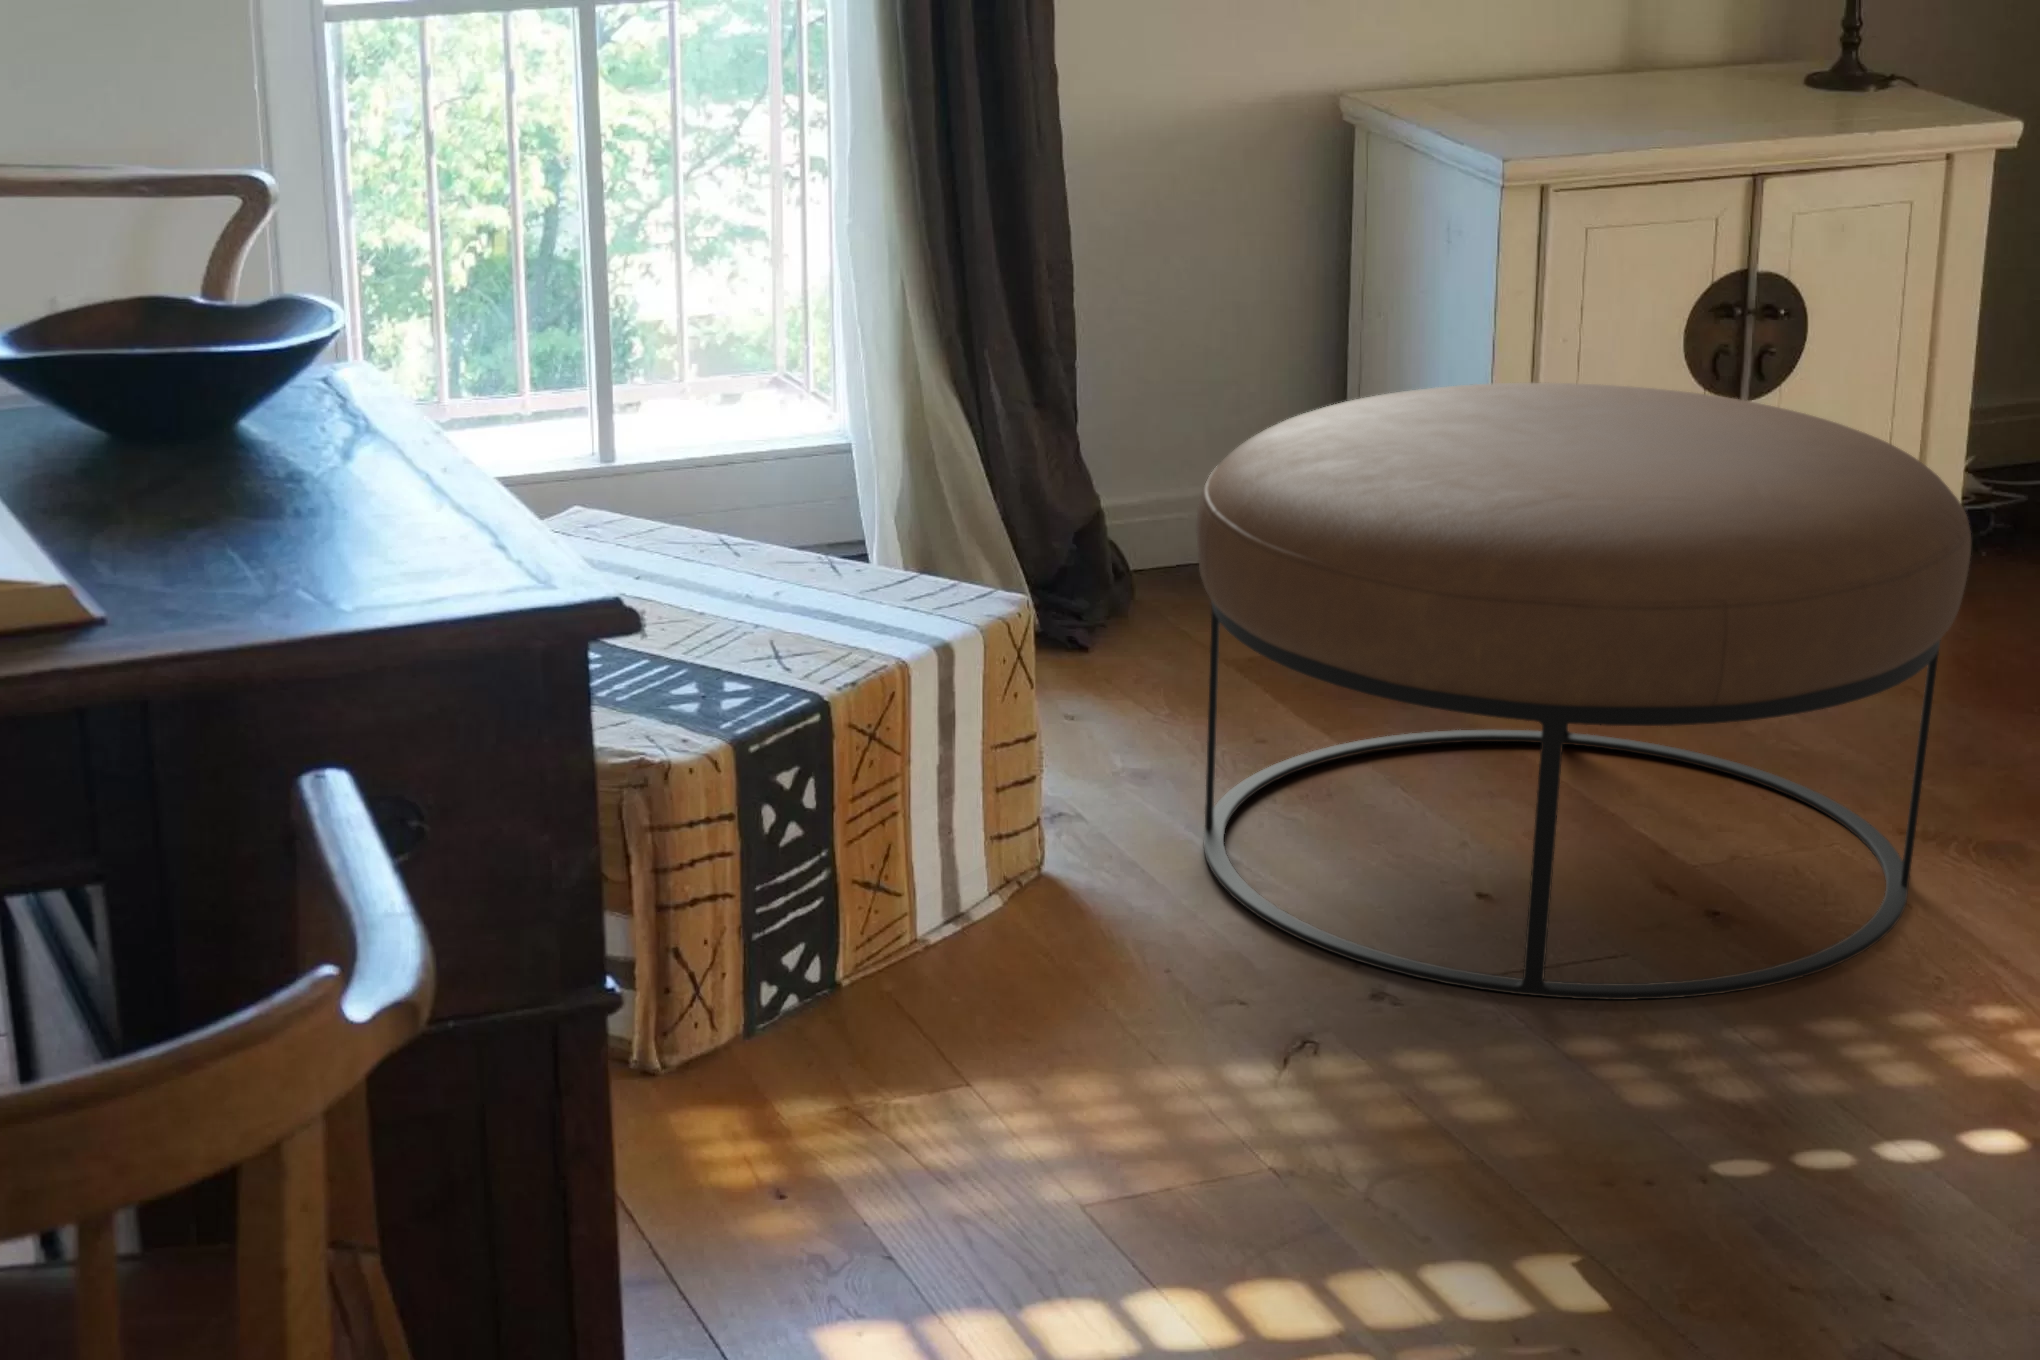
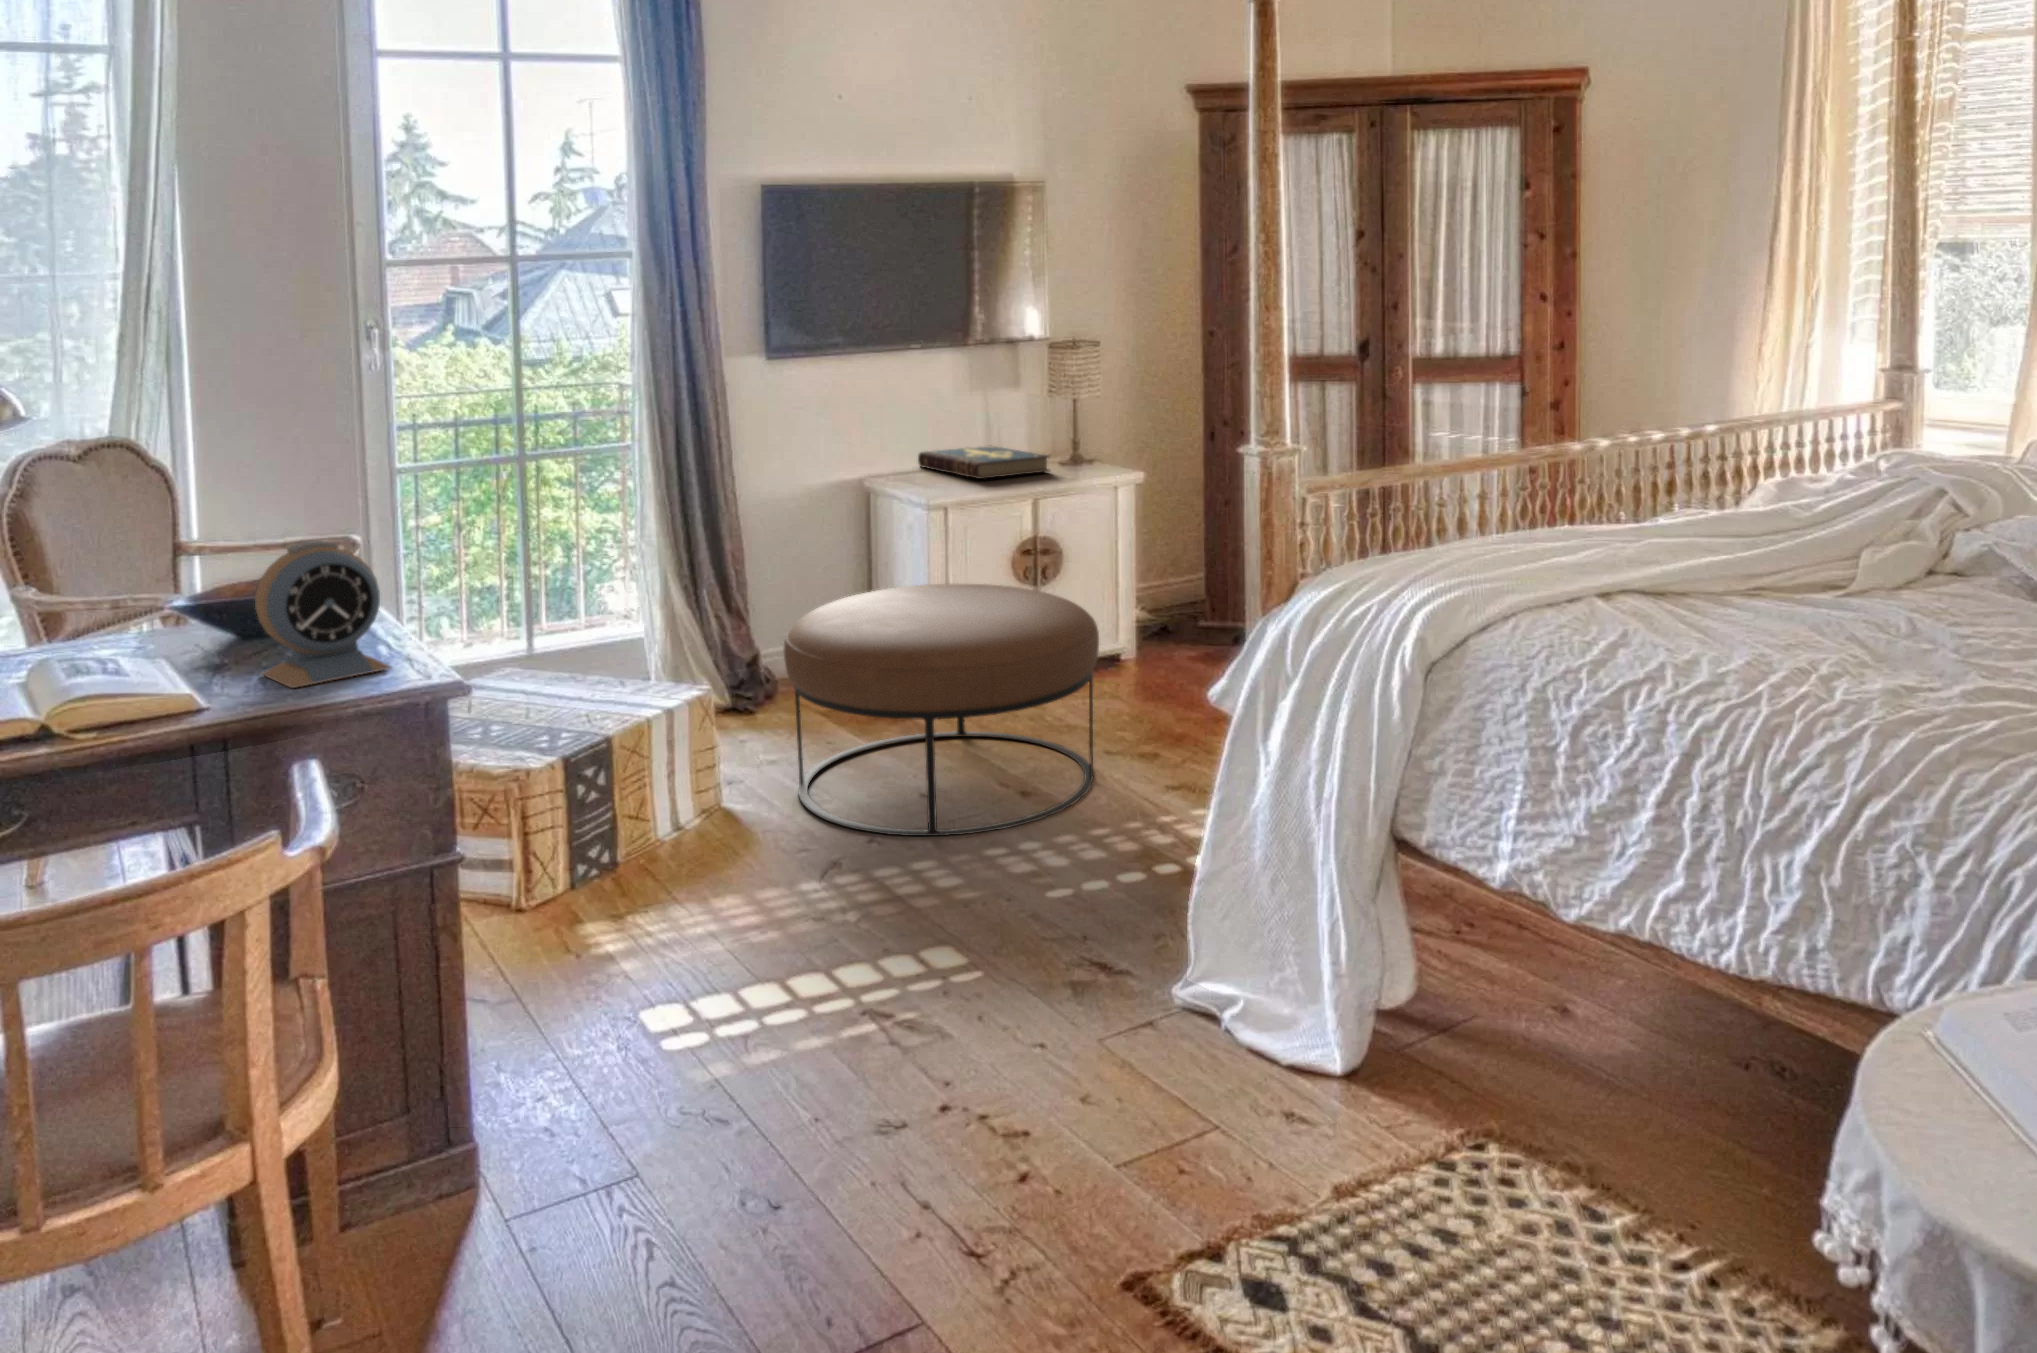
book: none [1473,46,1807,127] -> present [918,446,1049,479]
alarm clock: none [170,249,460,616] -> present [255,541,391,688]

